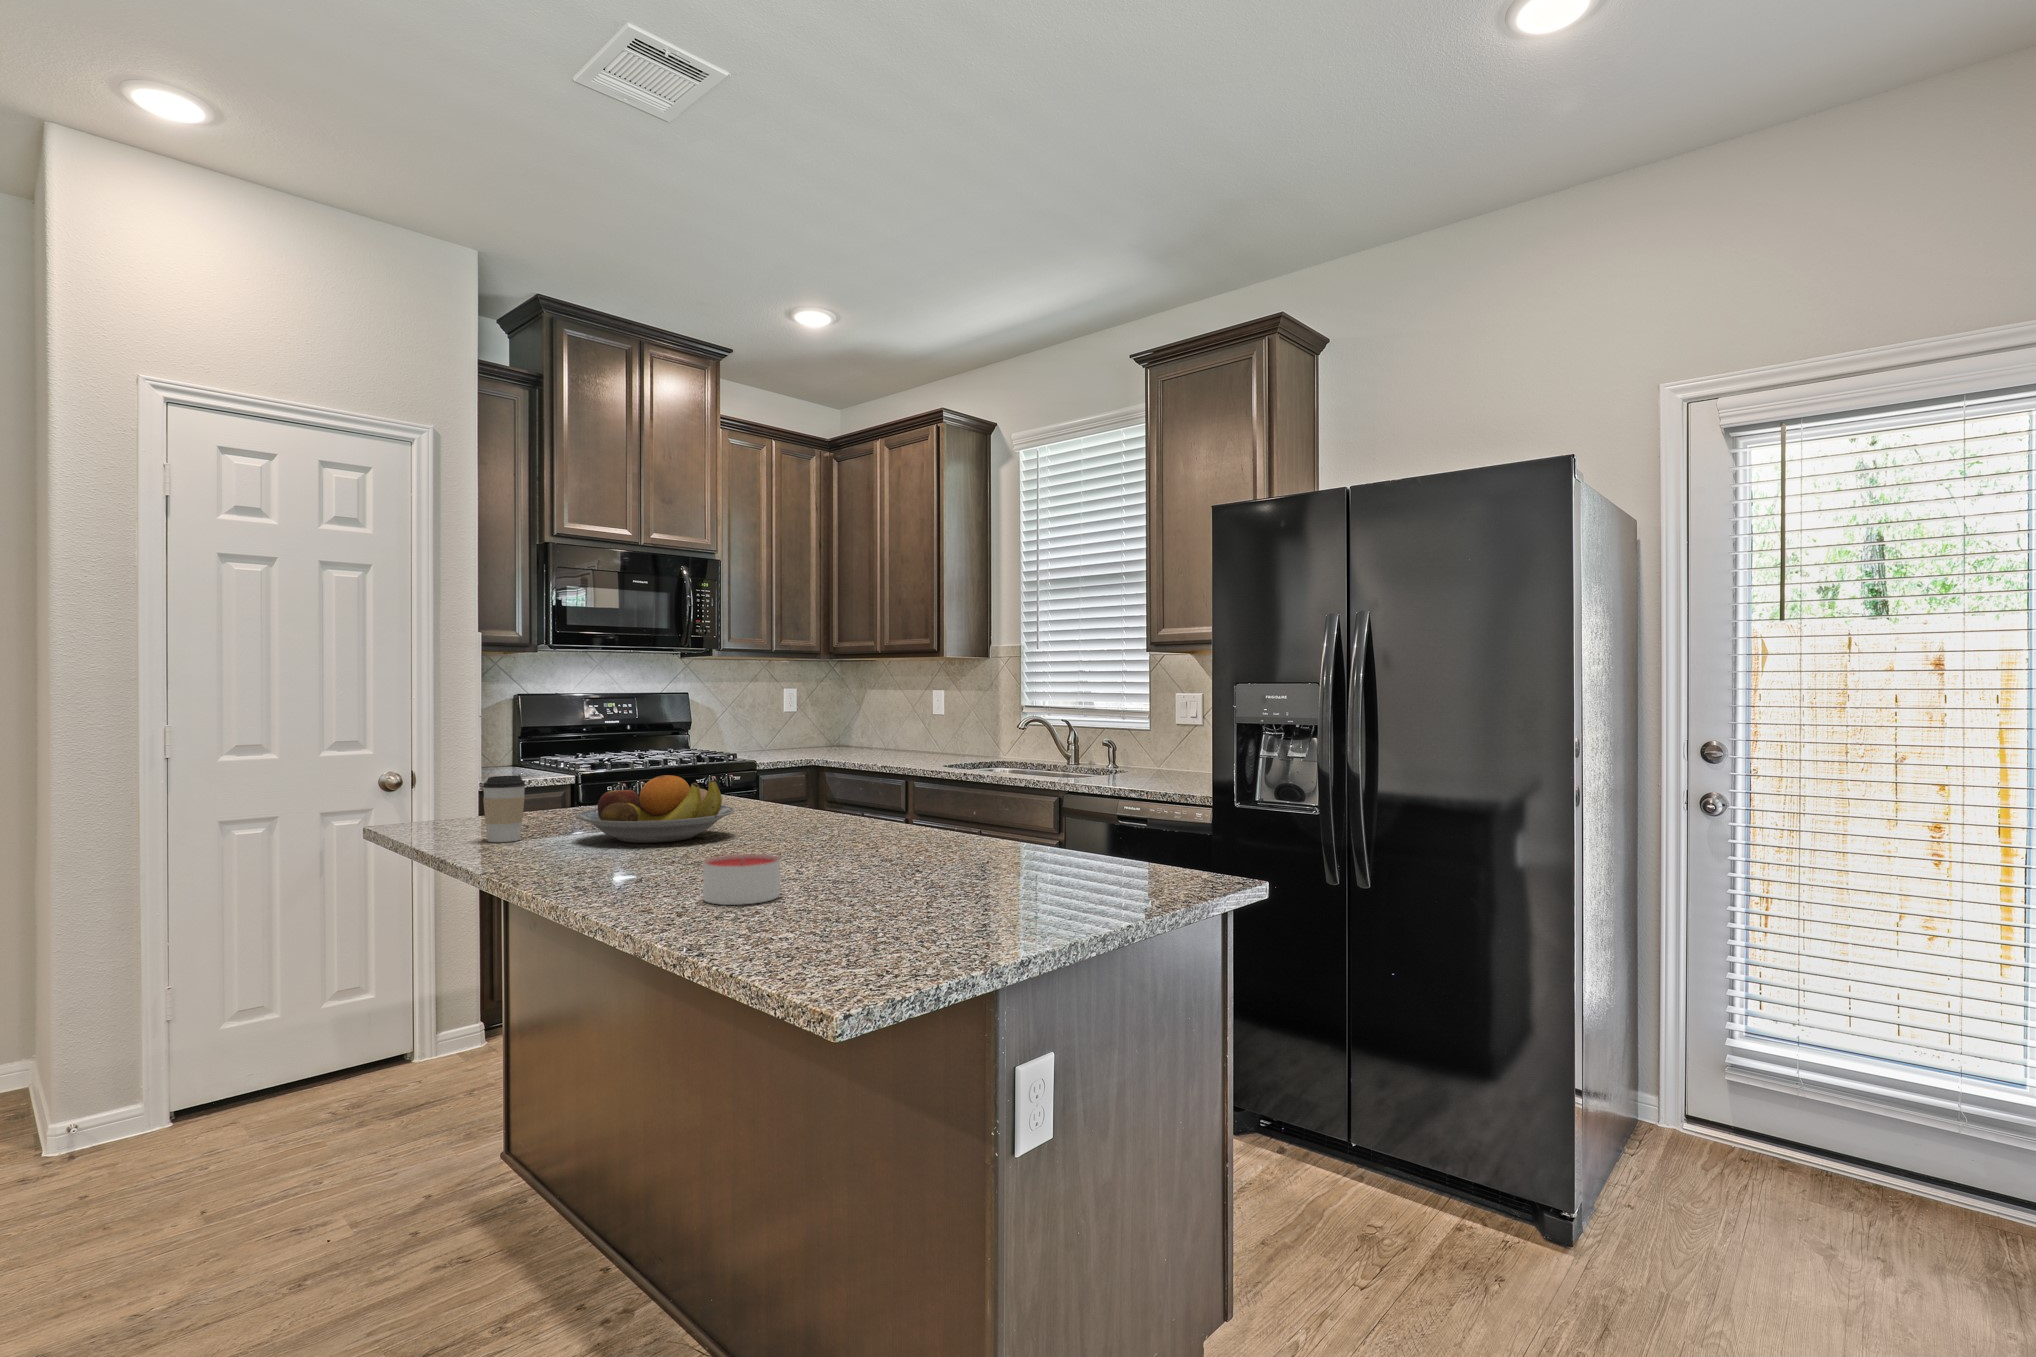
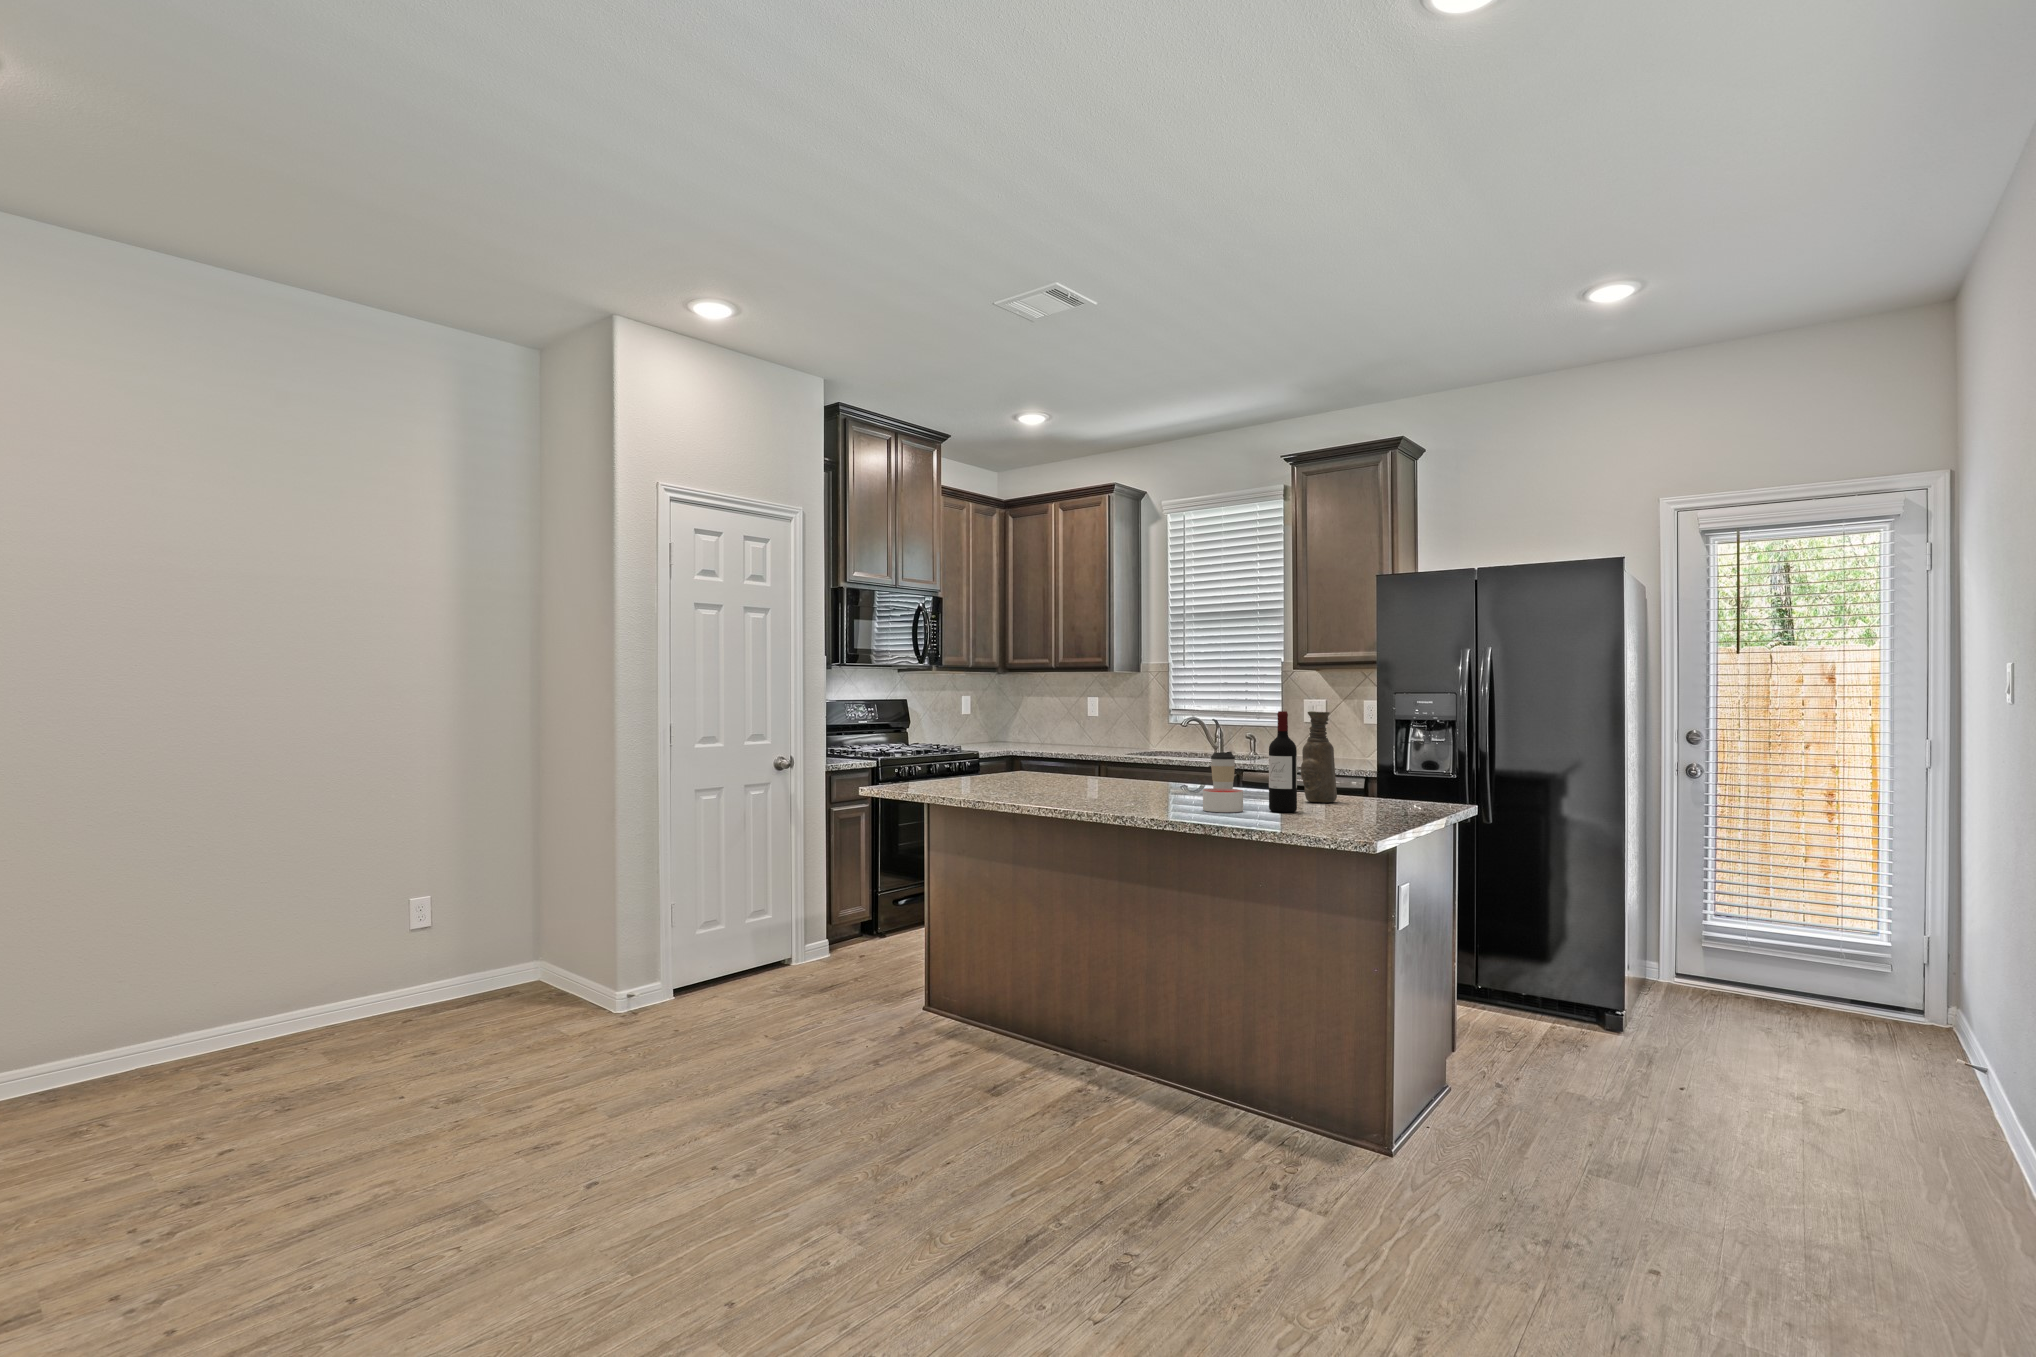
vase: none [958,711,1024,873] -> present [1301,711,1337,802]
wine bottle: none [819,712,871,906] -> present [1269,711,1297,812]
coffee cup: present [482,775,526,842] -> present [1211,752,1235,789]
fruit bowl: present [577,775,734,843] -> none [1016,752,1110,793]

